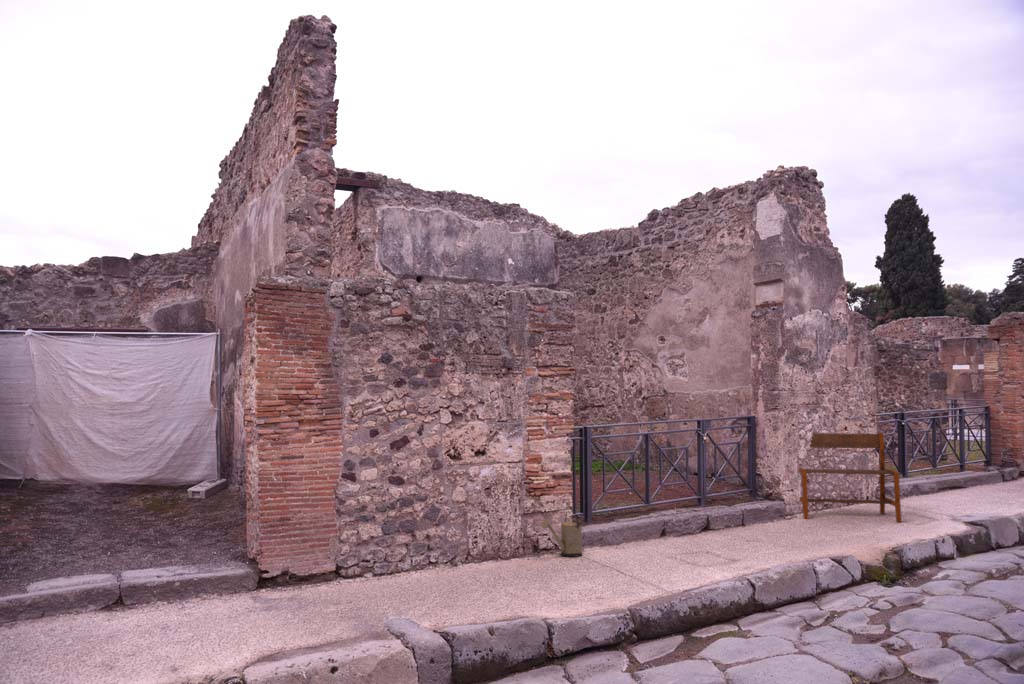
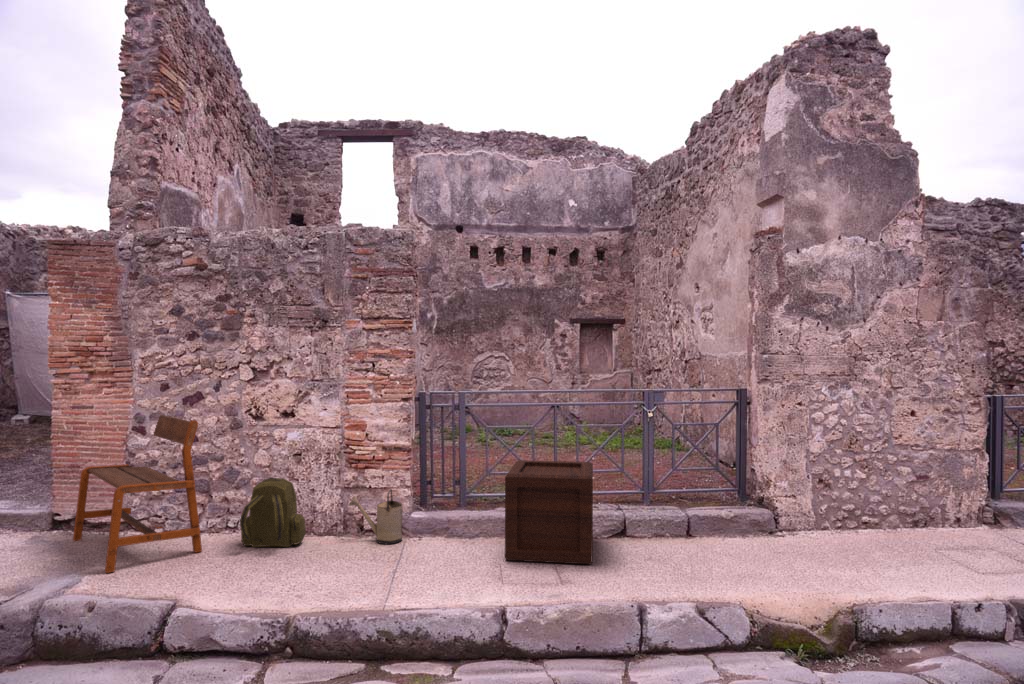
bench: present [799,433,901,522] -> present [73,415,202,573]
wooden crate: none [645,476,736,553] -> present [505,460,593,564]
backpack: none [469,509,524,572] -> present [240,478,306,547]

